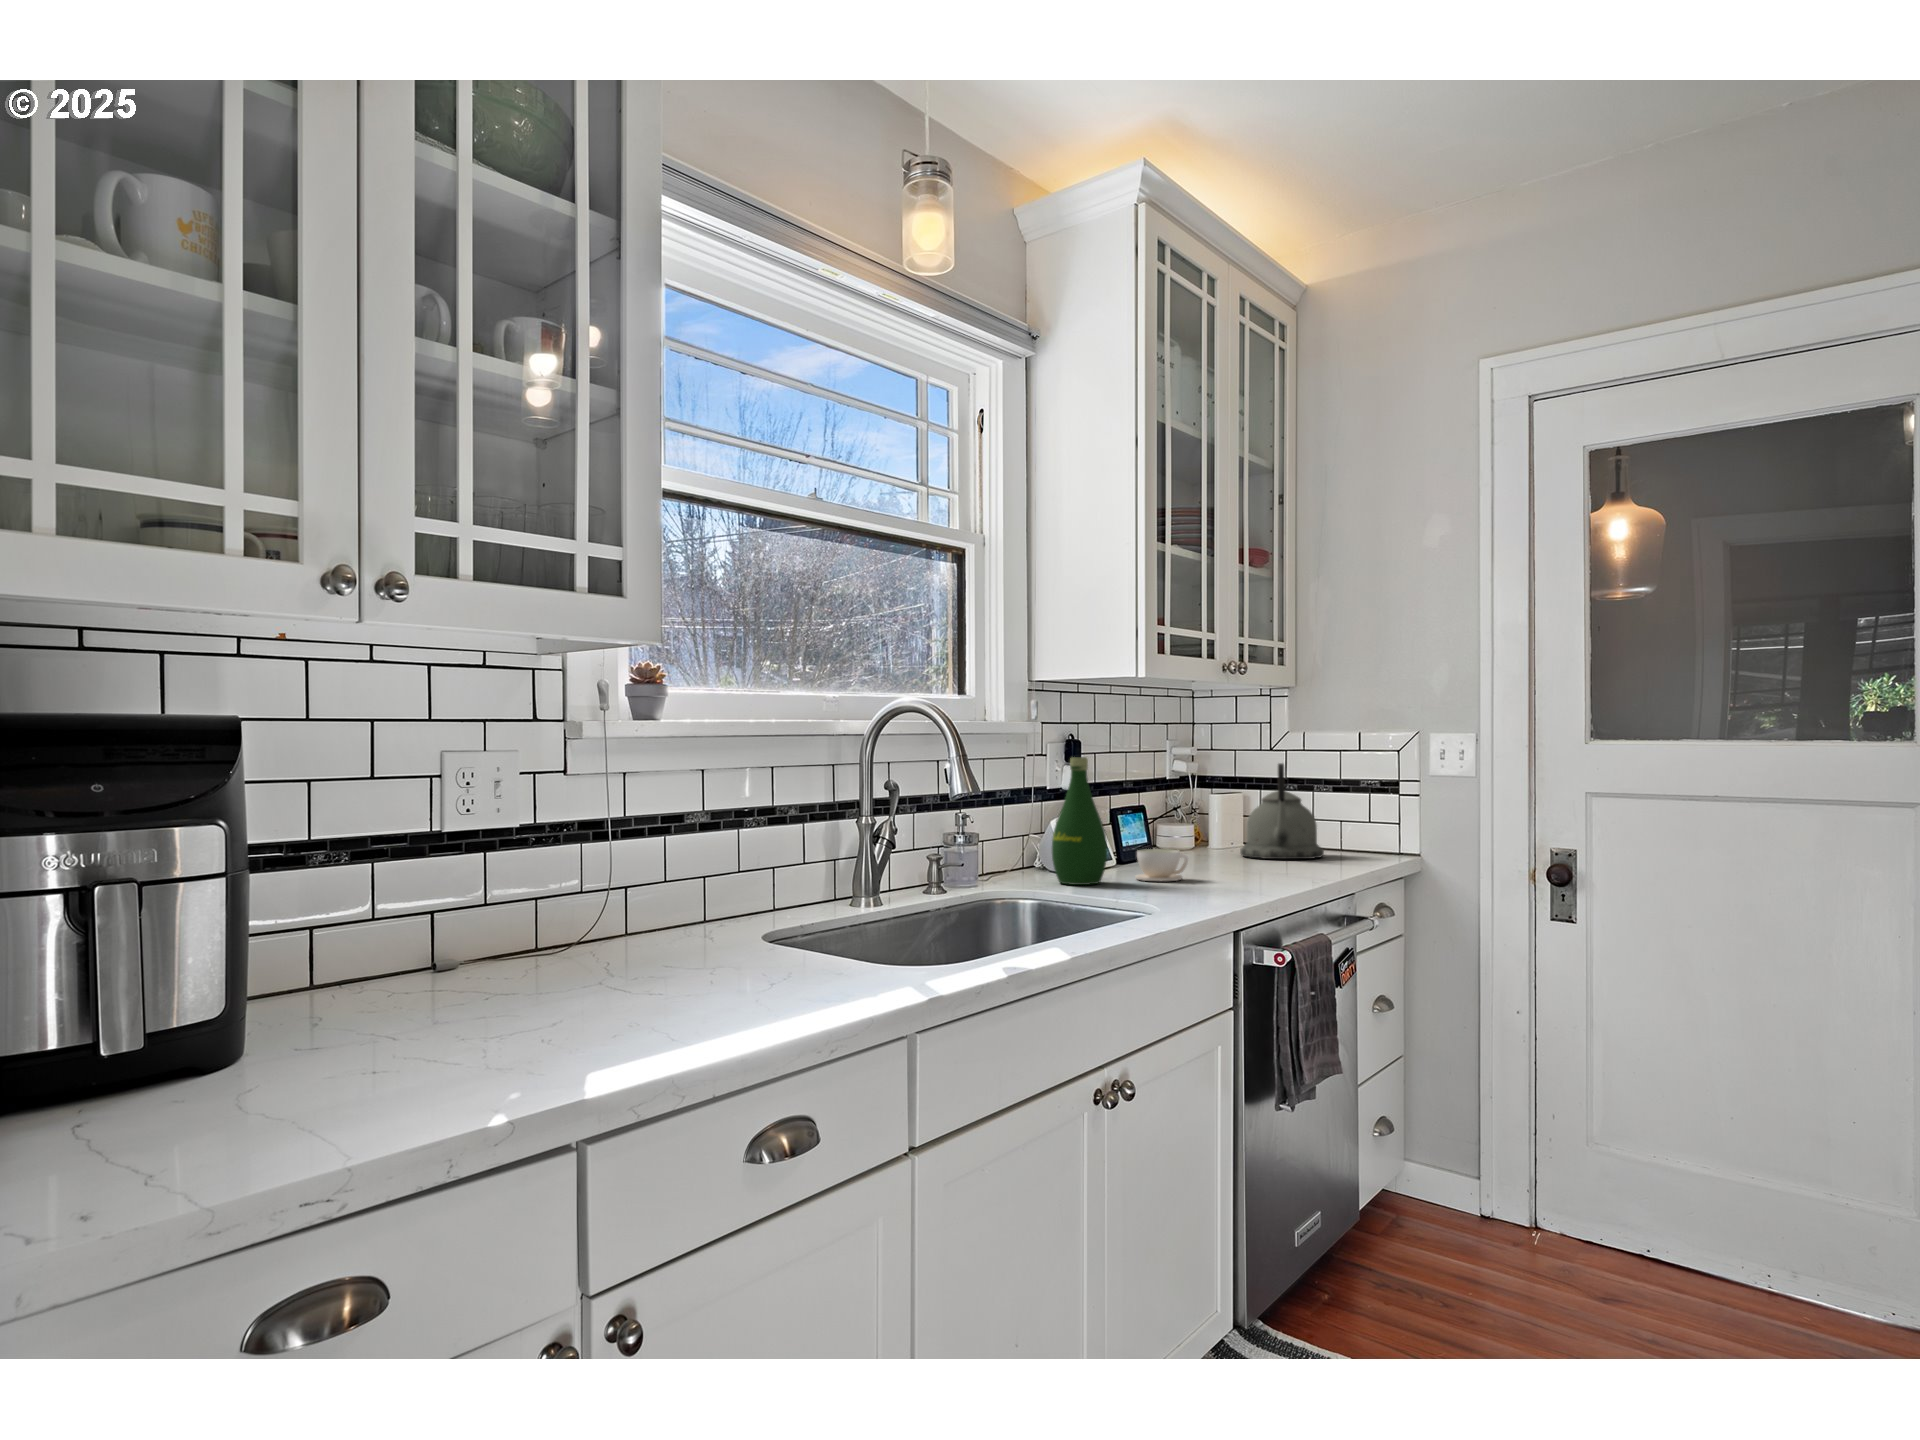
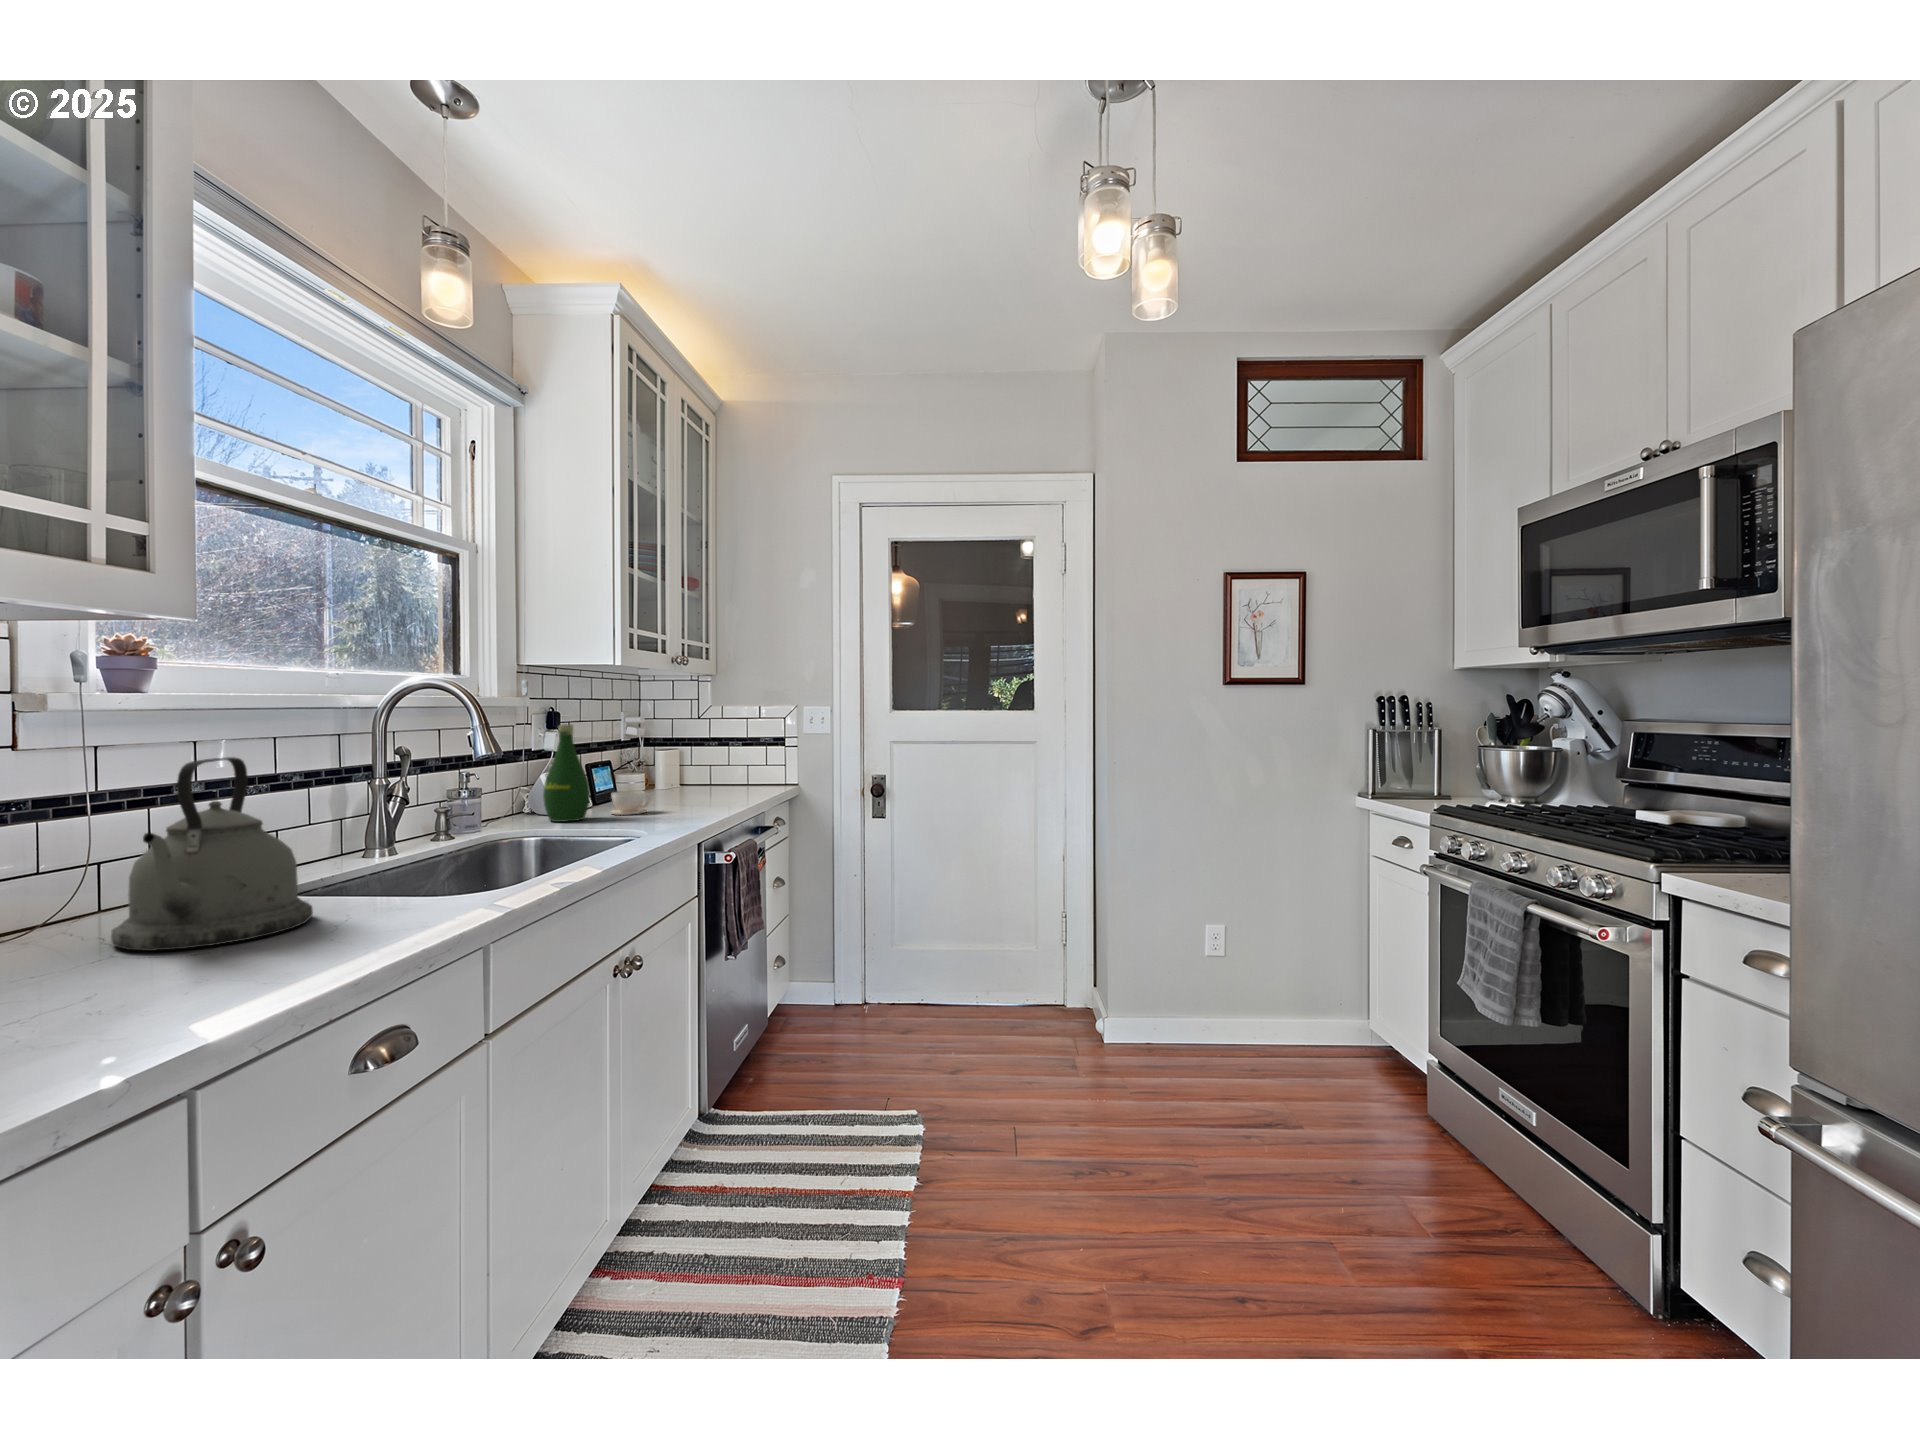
kettle: present [1240,763,1324,859] -> present [111,757,313,951]

